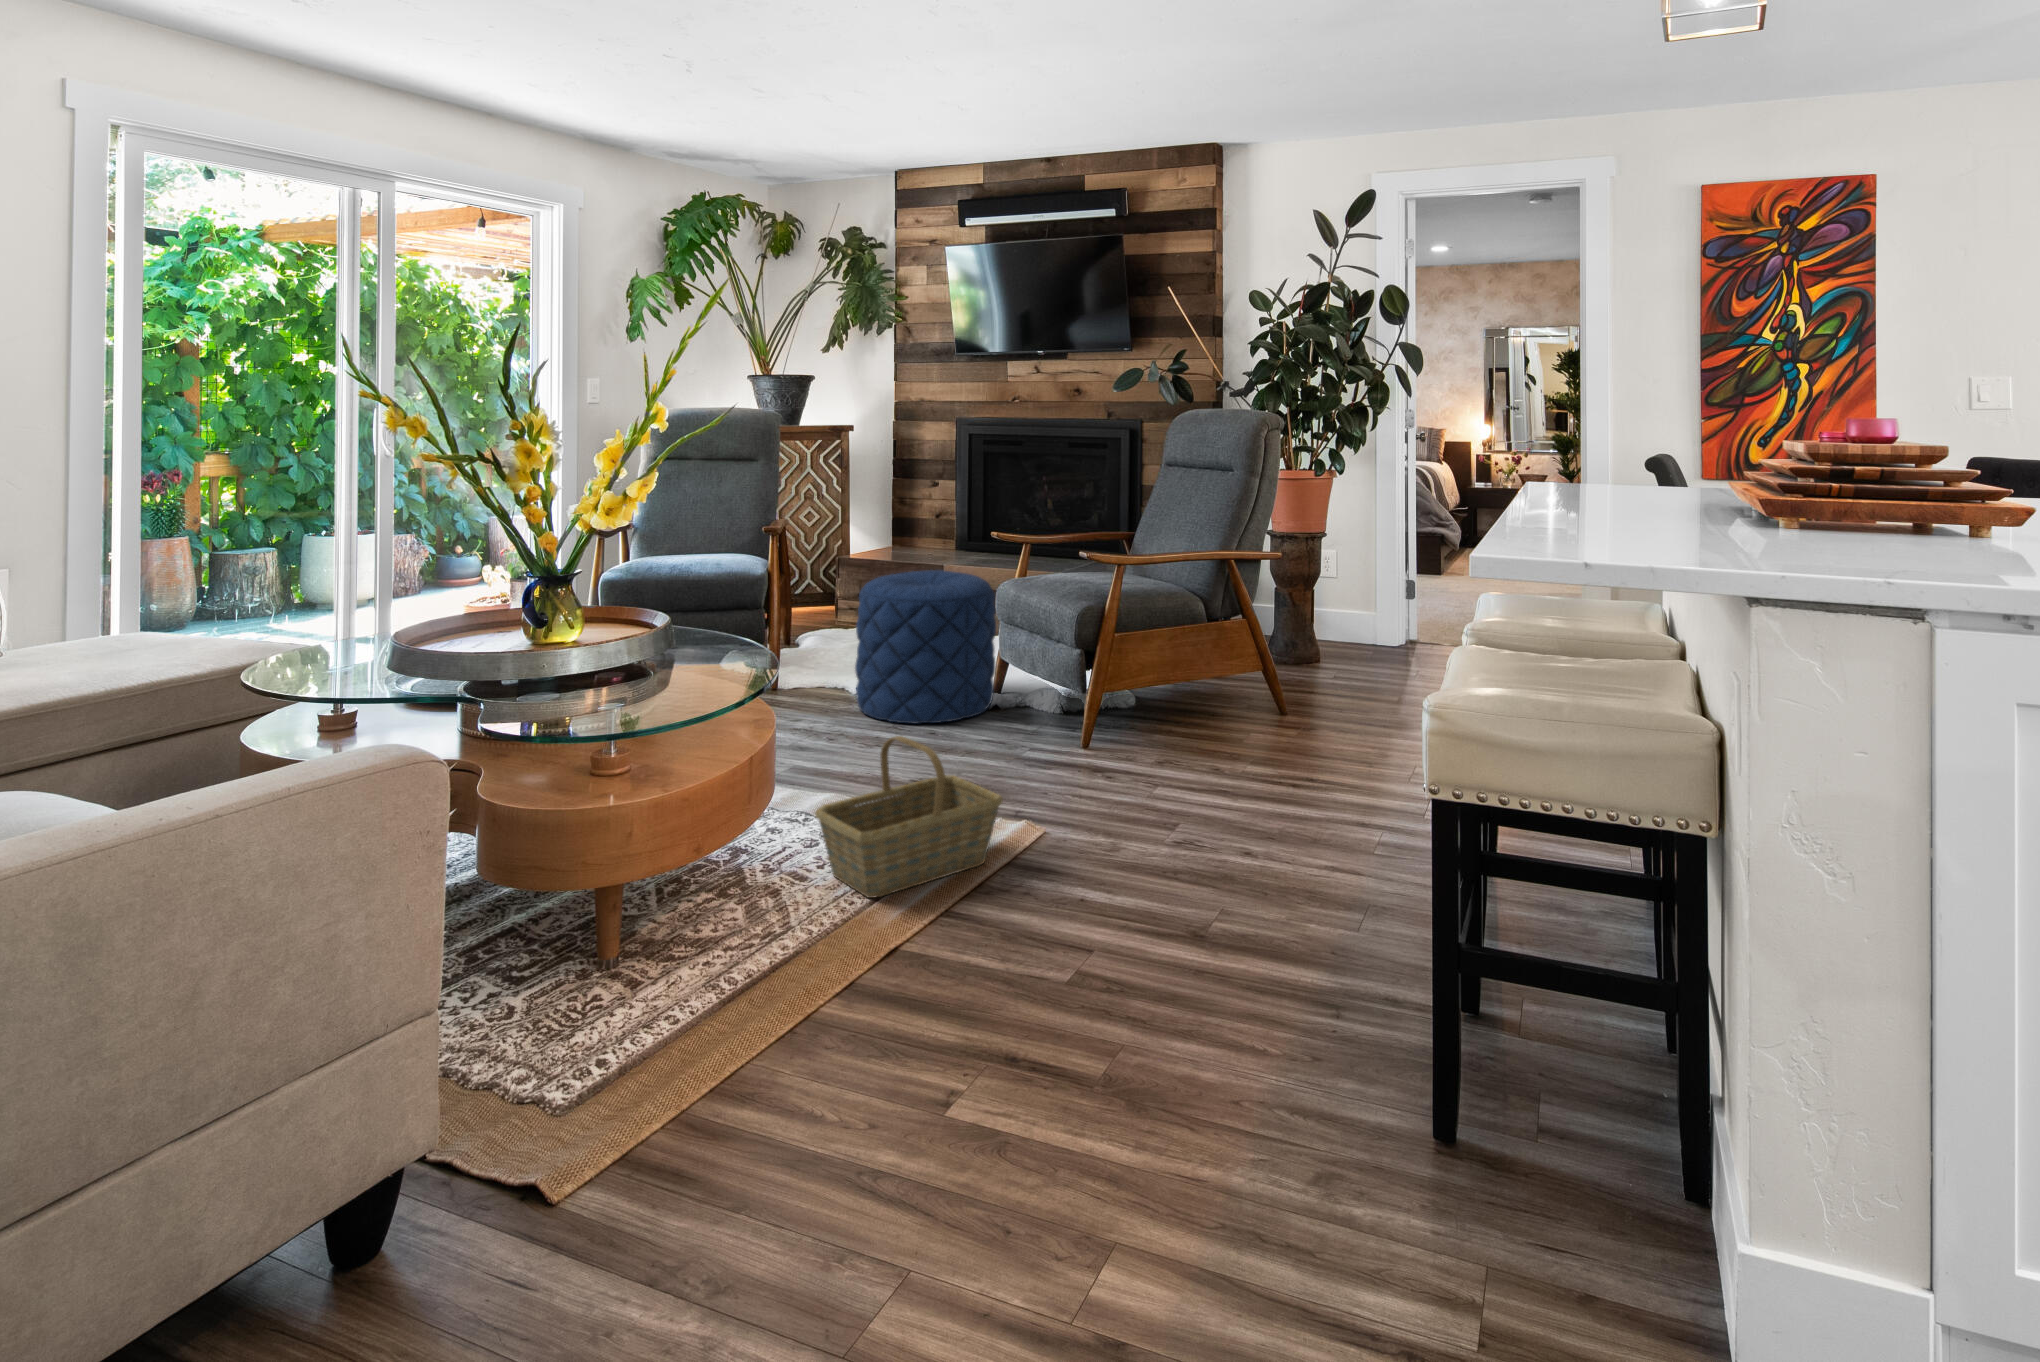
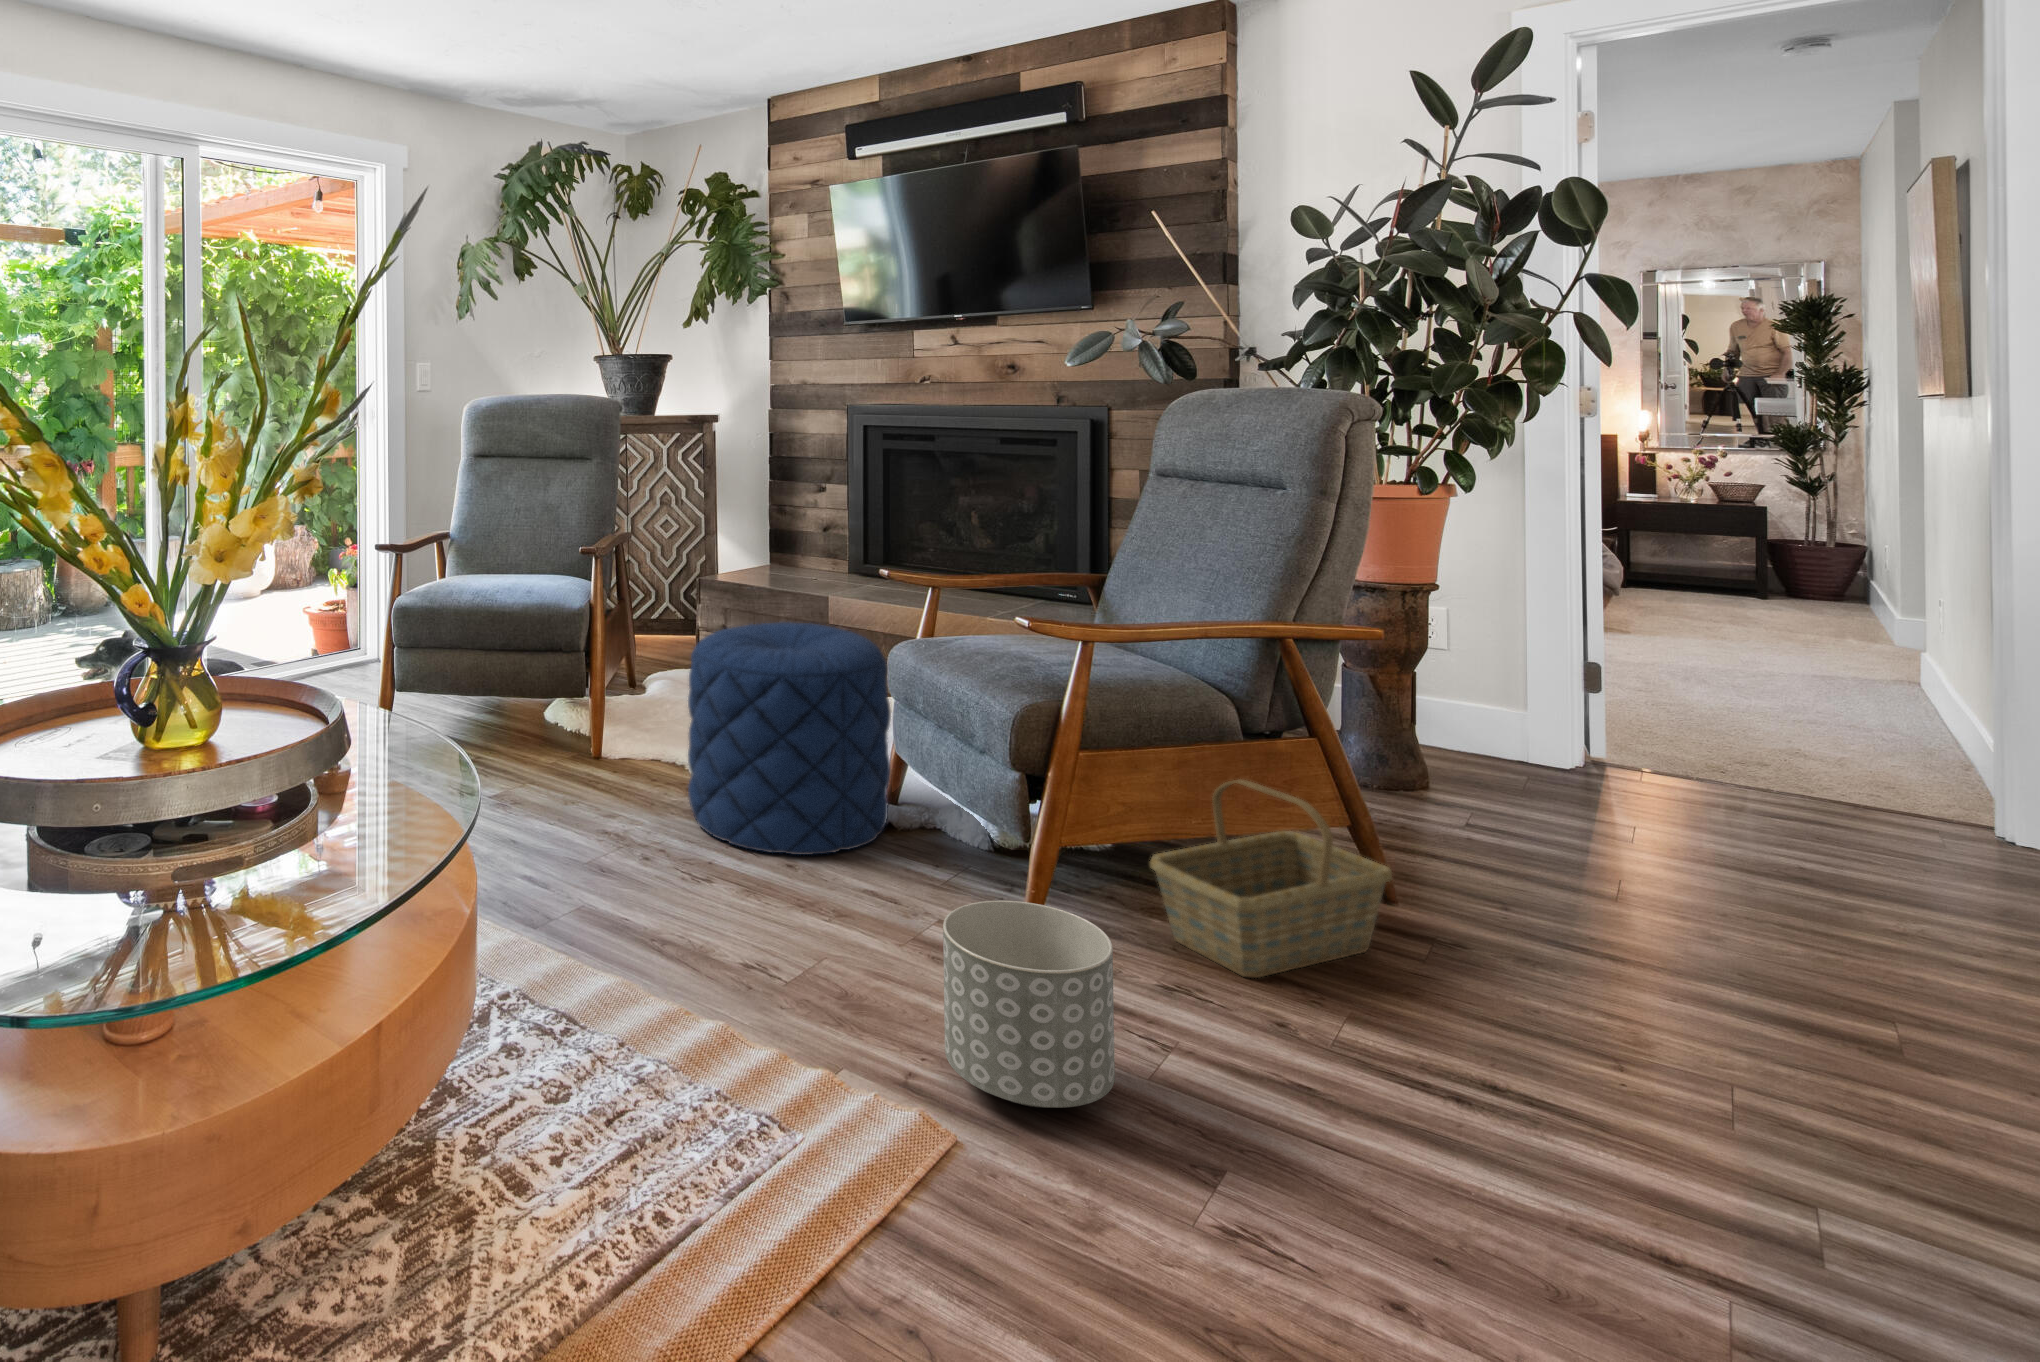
planter: none [1038,709,1130,816] -> present [943,901,1115,1108]
basket: present [815,736,1003,898] -> present [1150,780,1392,978]

